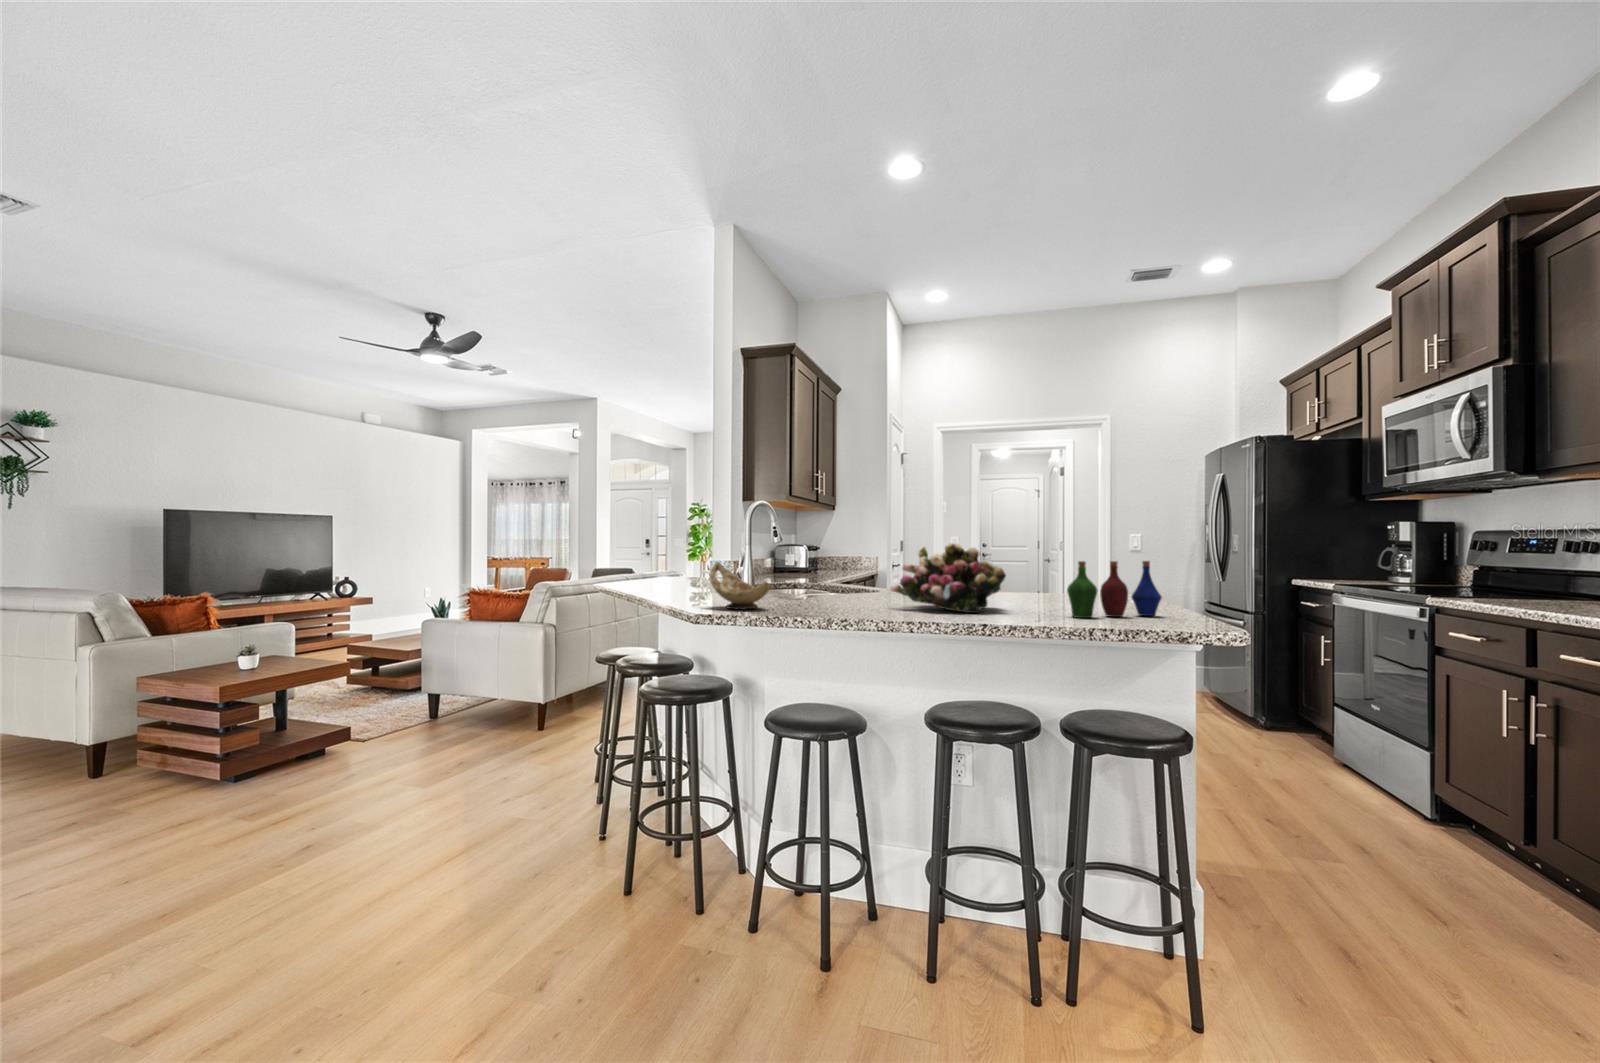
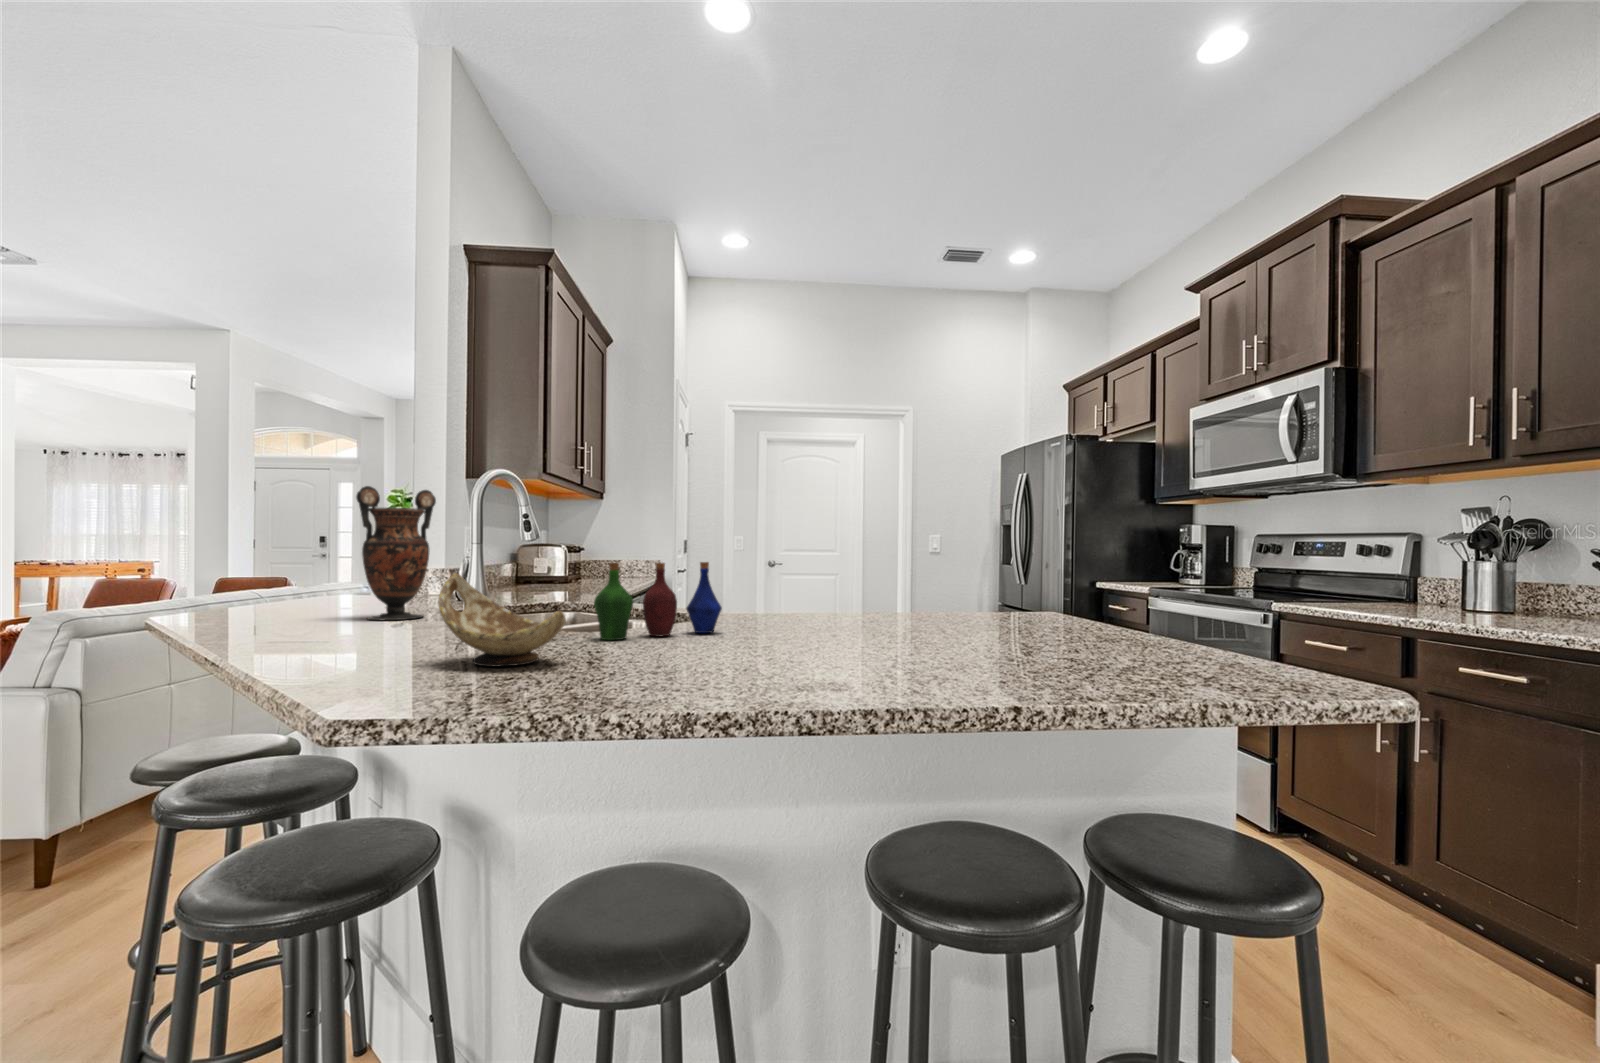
vase: none [672,511,714,591] -> present [356,486,436,620]
flower arrangement: present [890,543,1006,613] -> none [768,542,951,653]
bottle: present [1067,561,1162,618] -> present [594,562,722,640]

